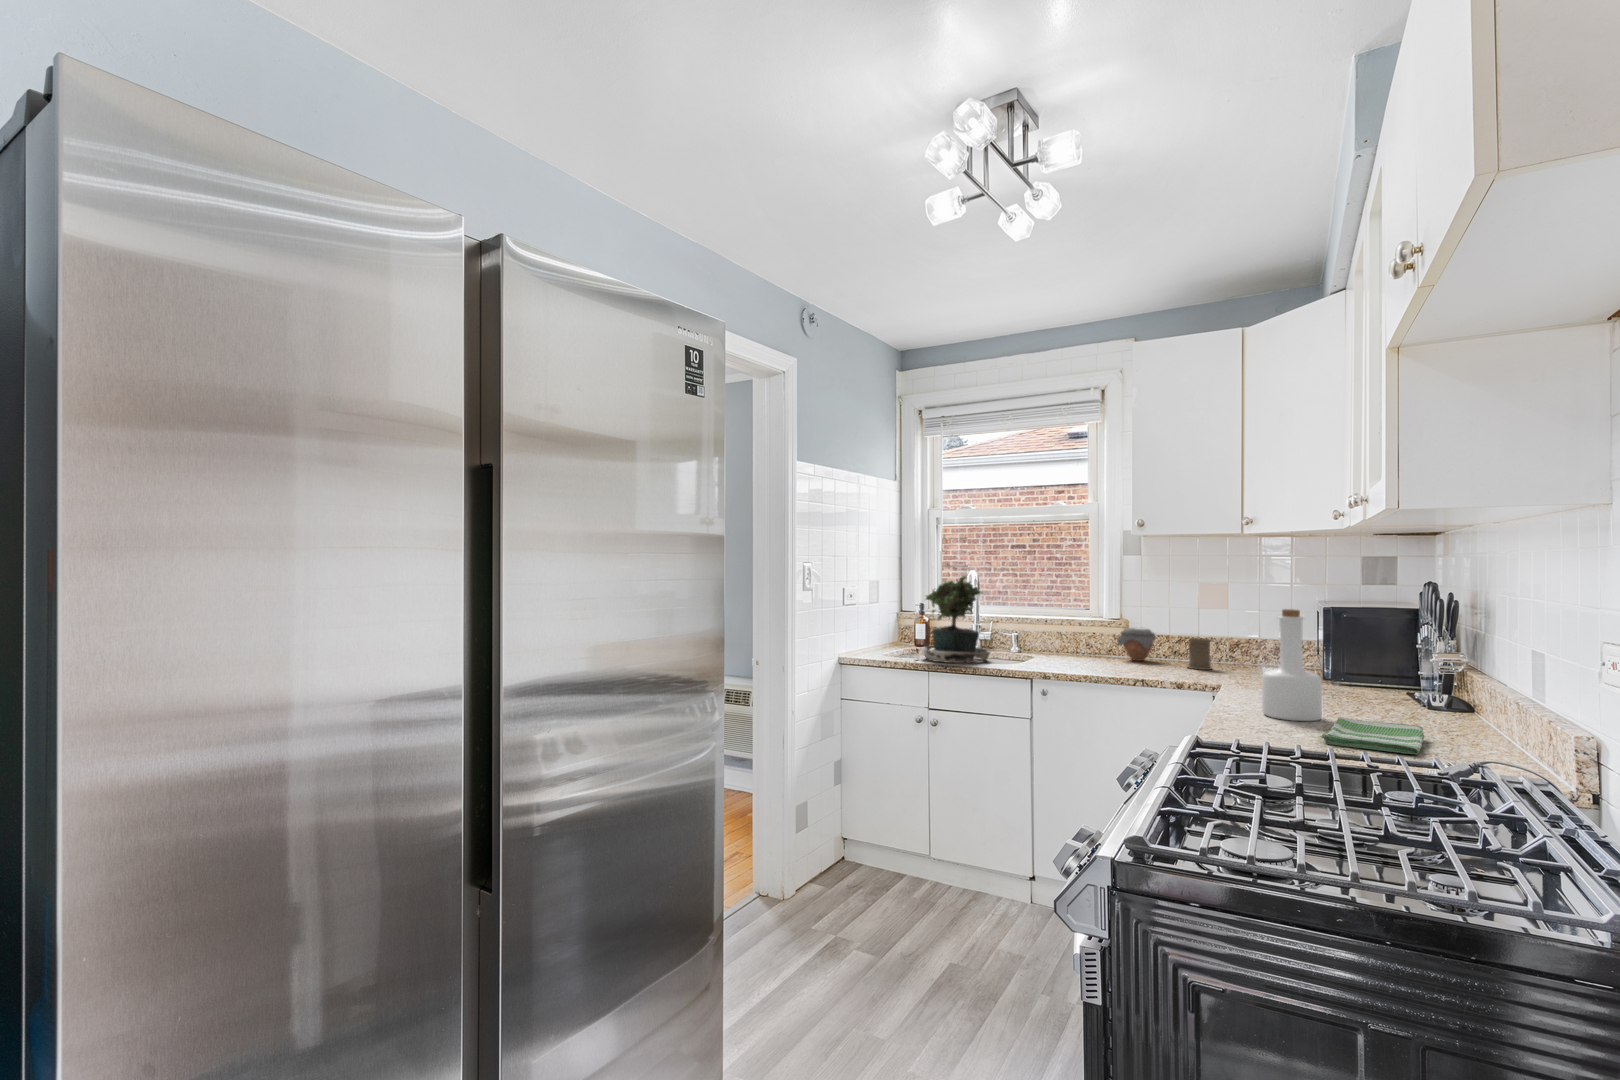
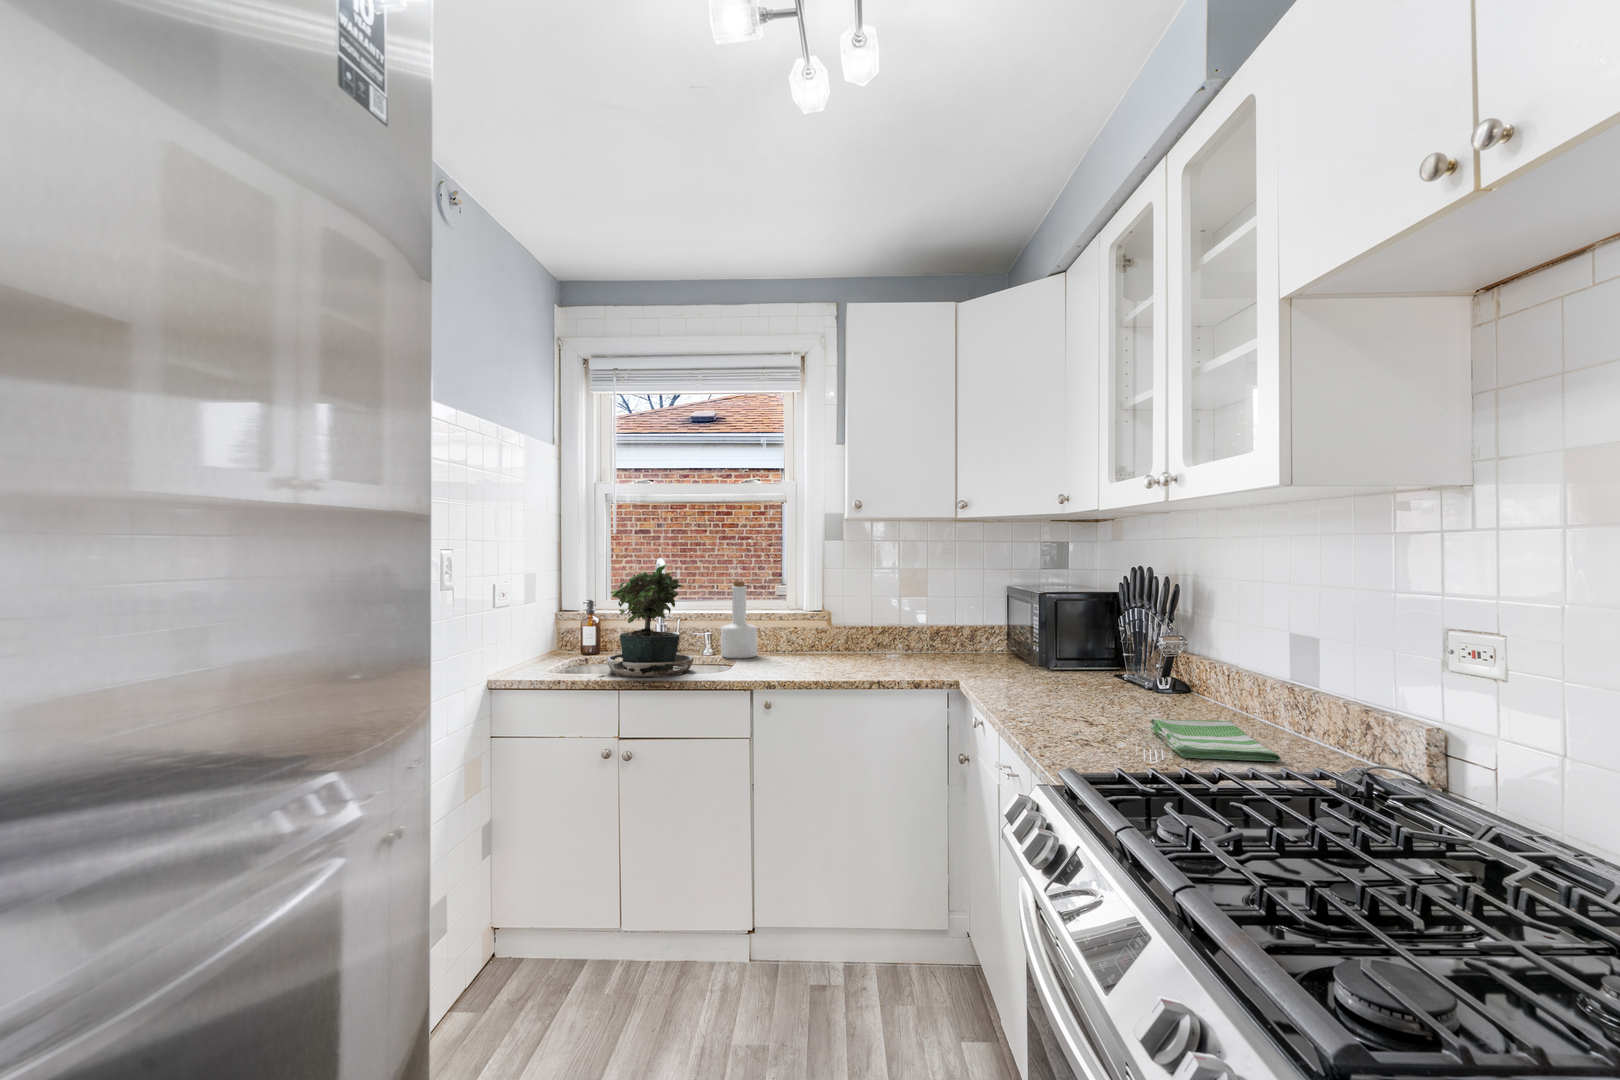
bottle: present [1262,609,1322,721] -> present [721,581,757,658]
jar: present [1117,627,1156,661] -> none [821,619,861,656]
mug: present [1187,638,1217,670] -> none [896,628,924,662]

